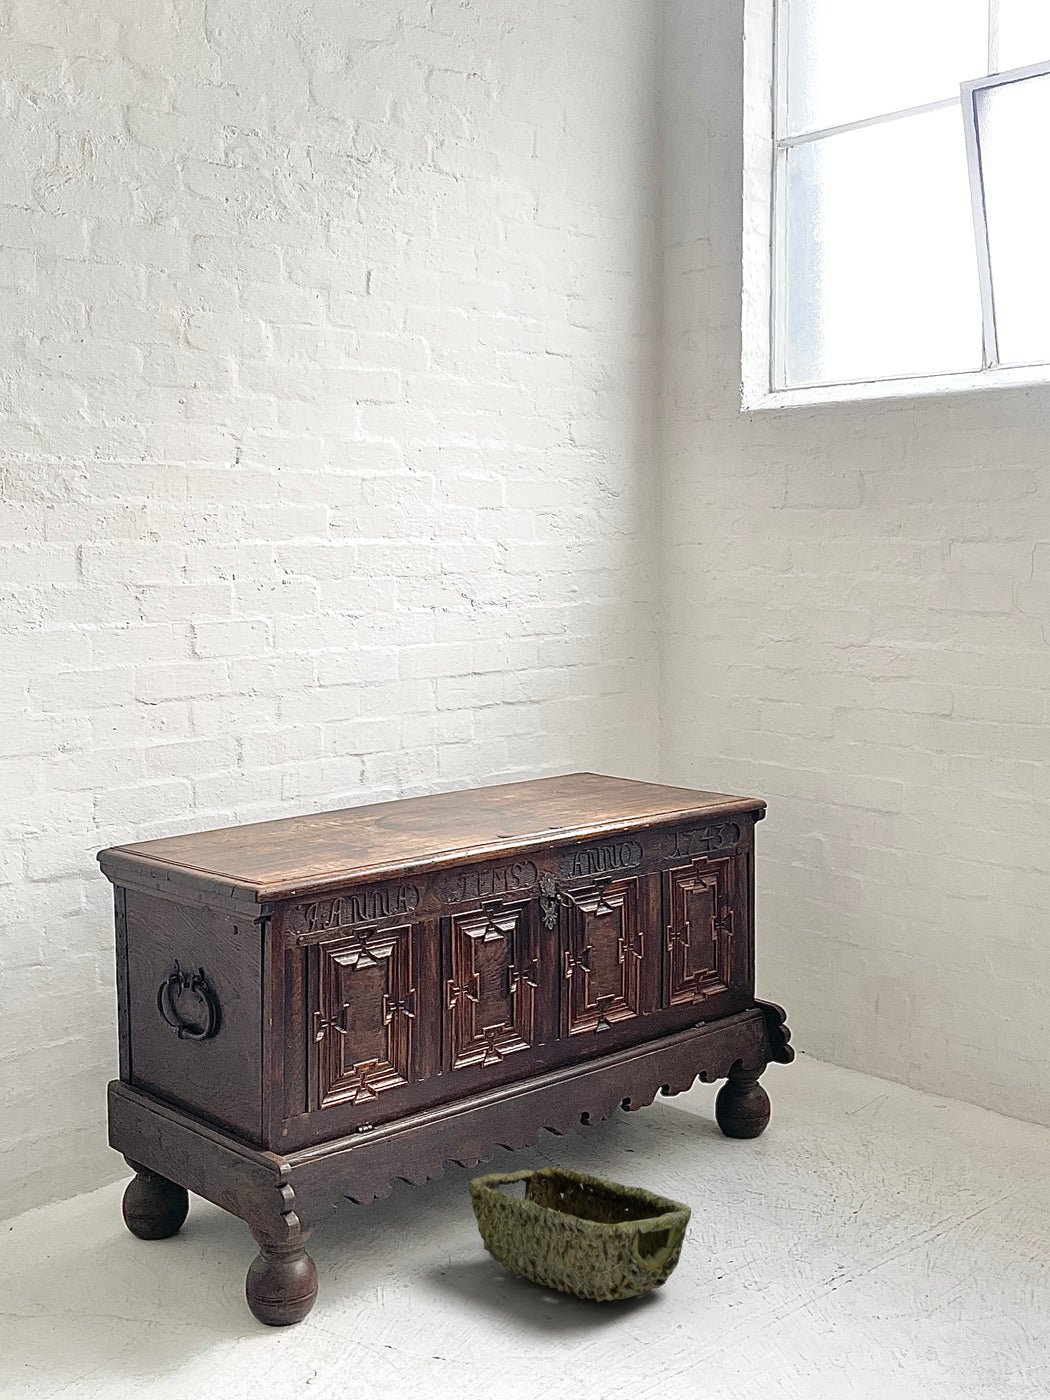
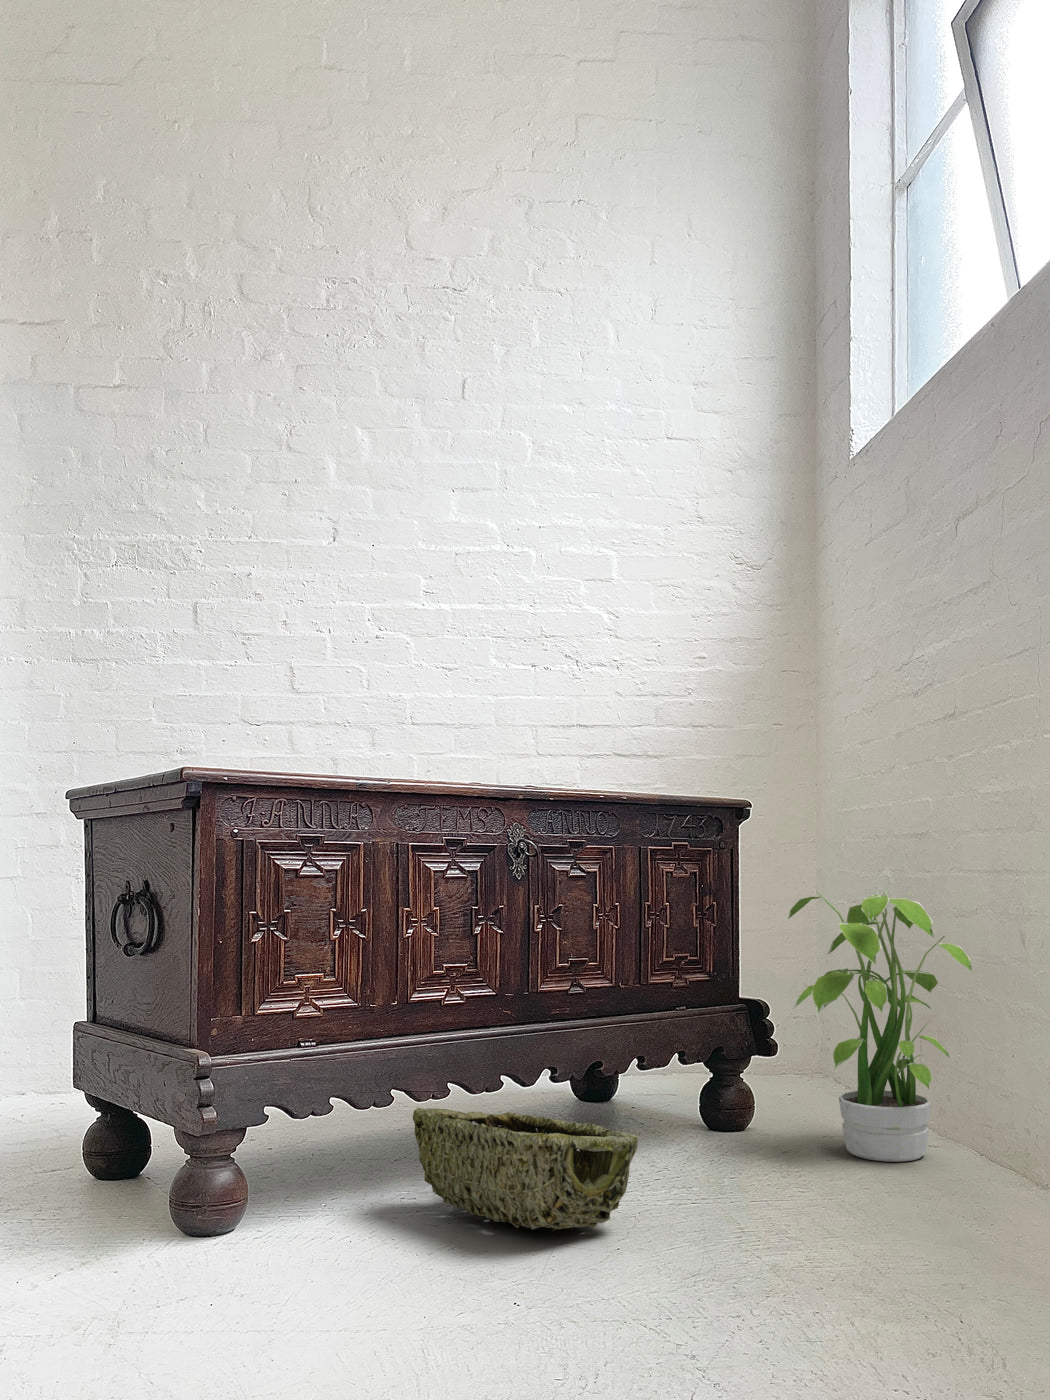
potted plant: none [811,903,995,1177] -> present [788,889,972,1162]

